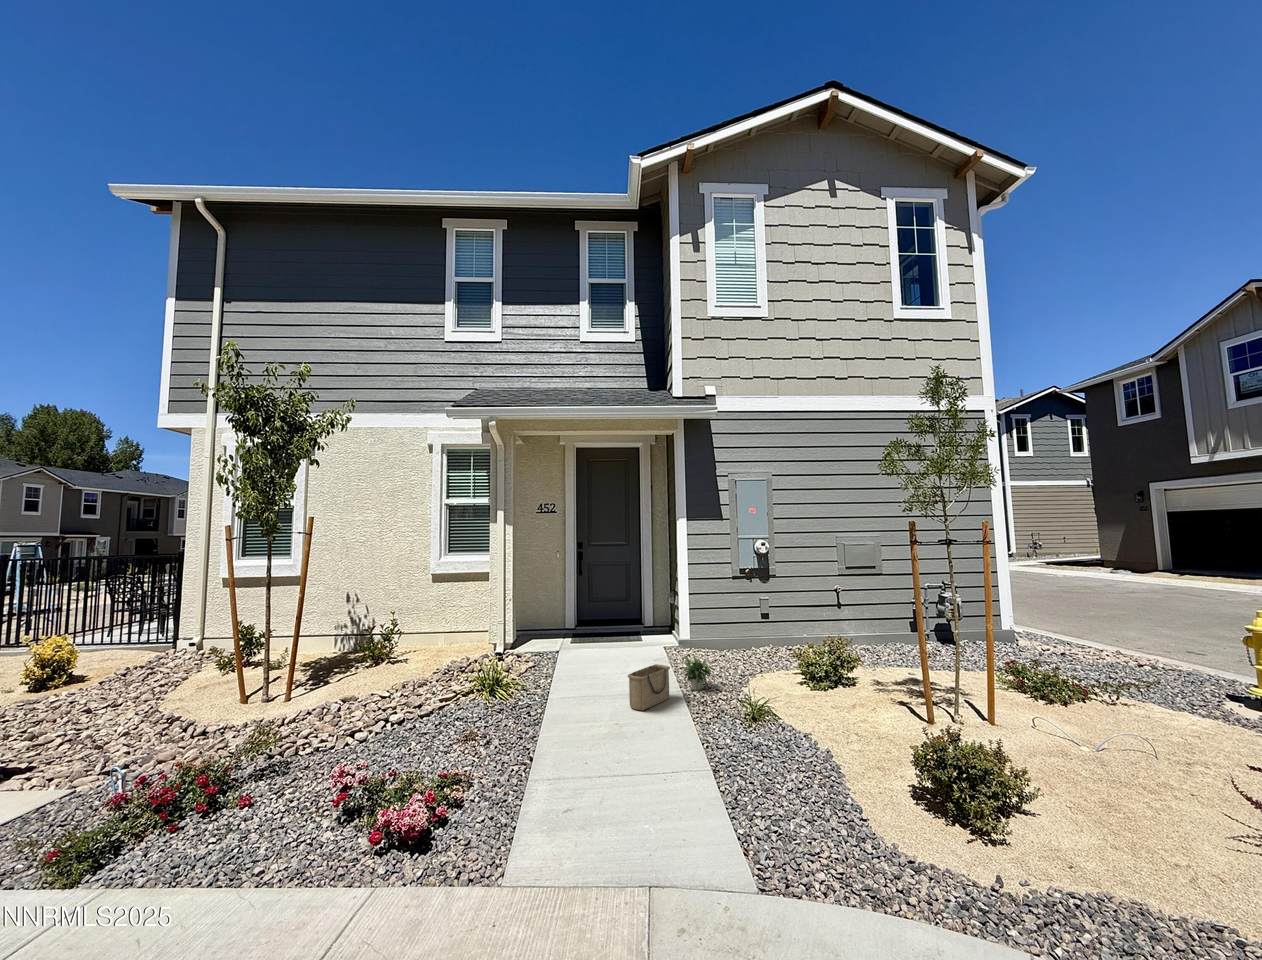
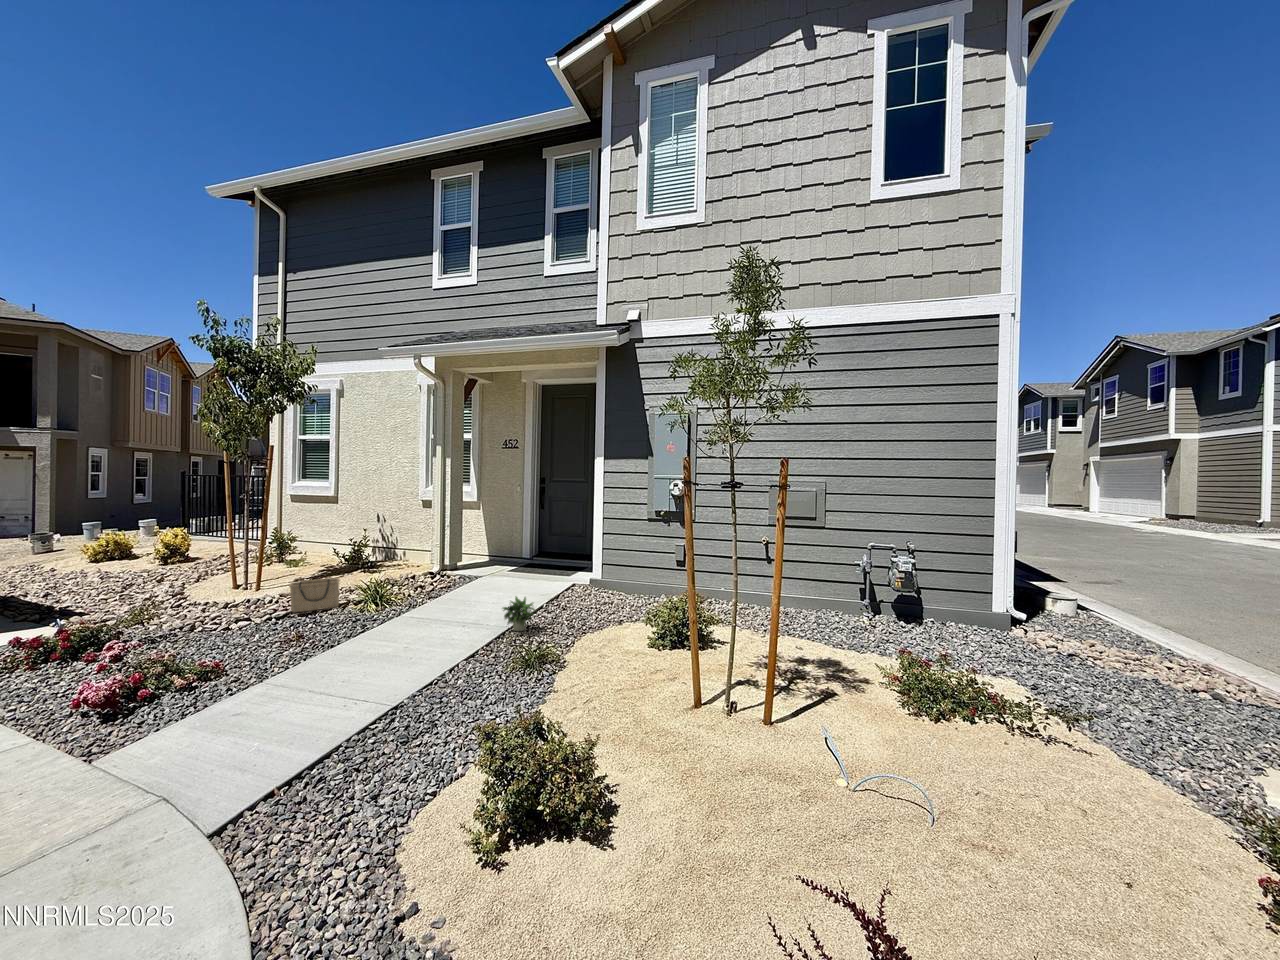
basket: present [628,664,670,710] -> present [289,578,340,613]

